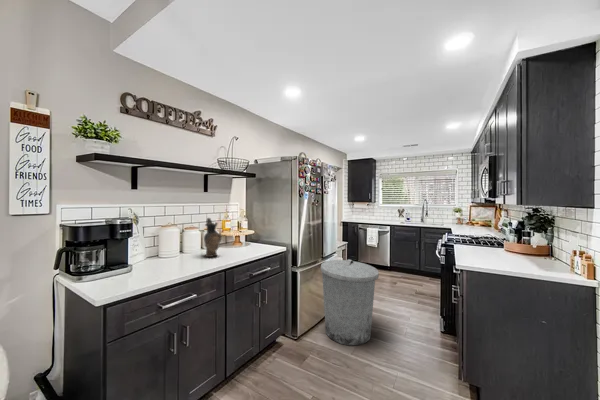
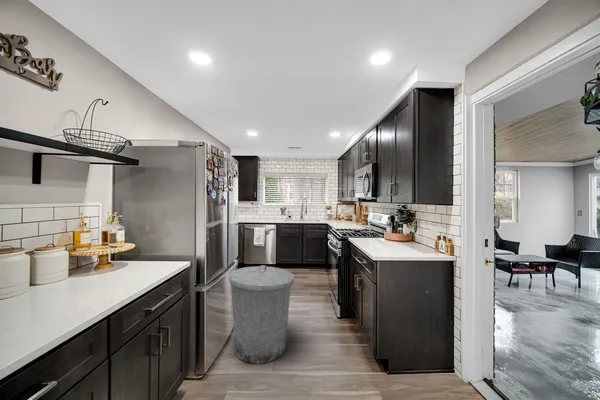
ceramic pitcher: present [204,218,222,257] -> none [52,229,90,299]

